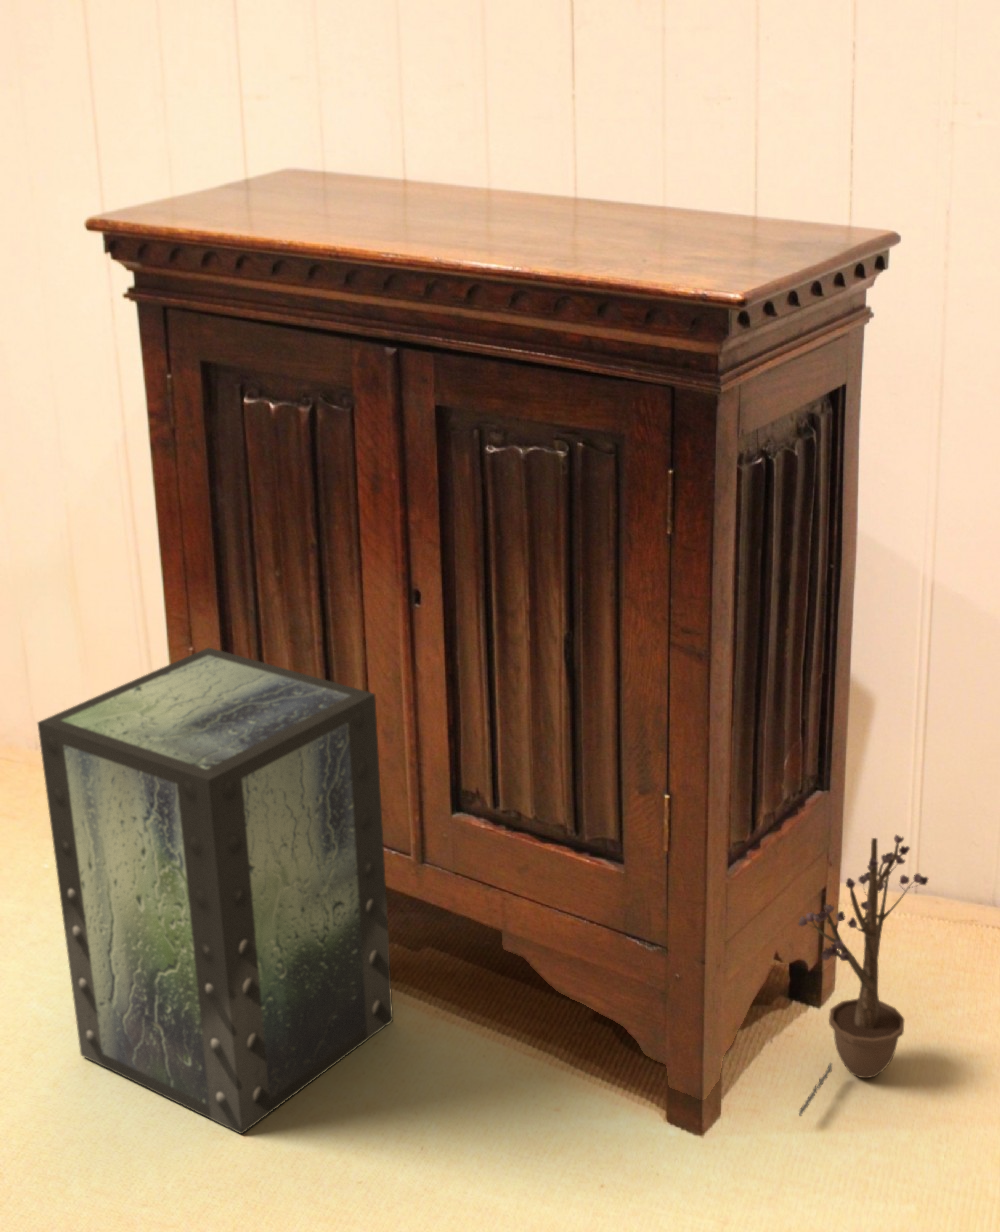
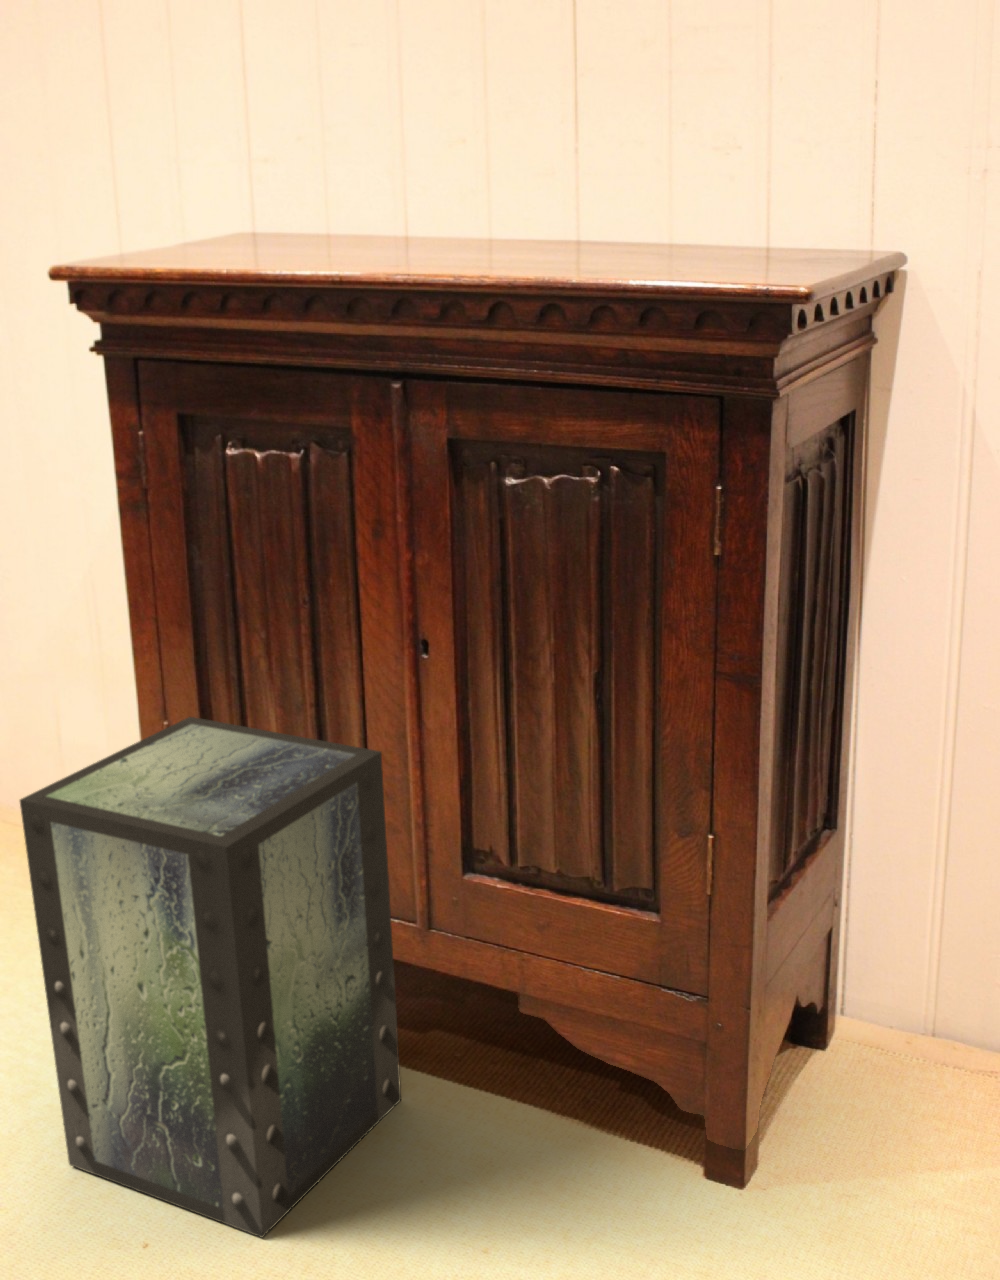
decorative plant: present [798,835,928,1116] -> none [834,865,953,1167]

